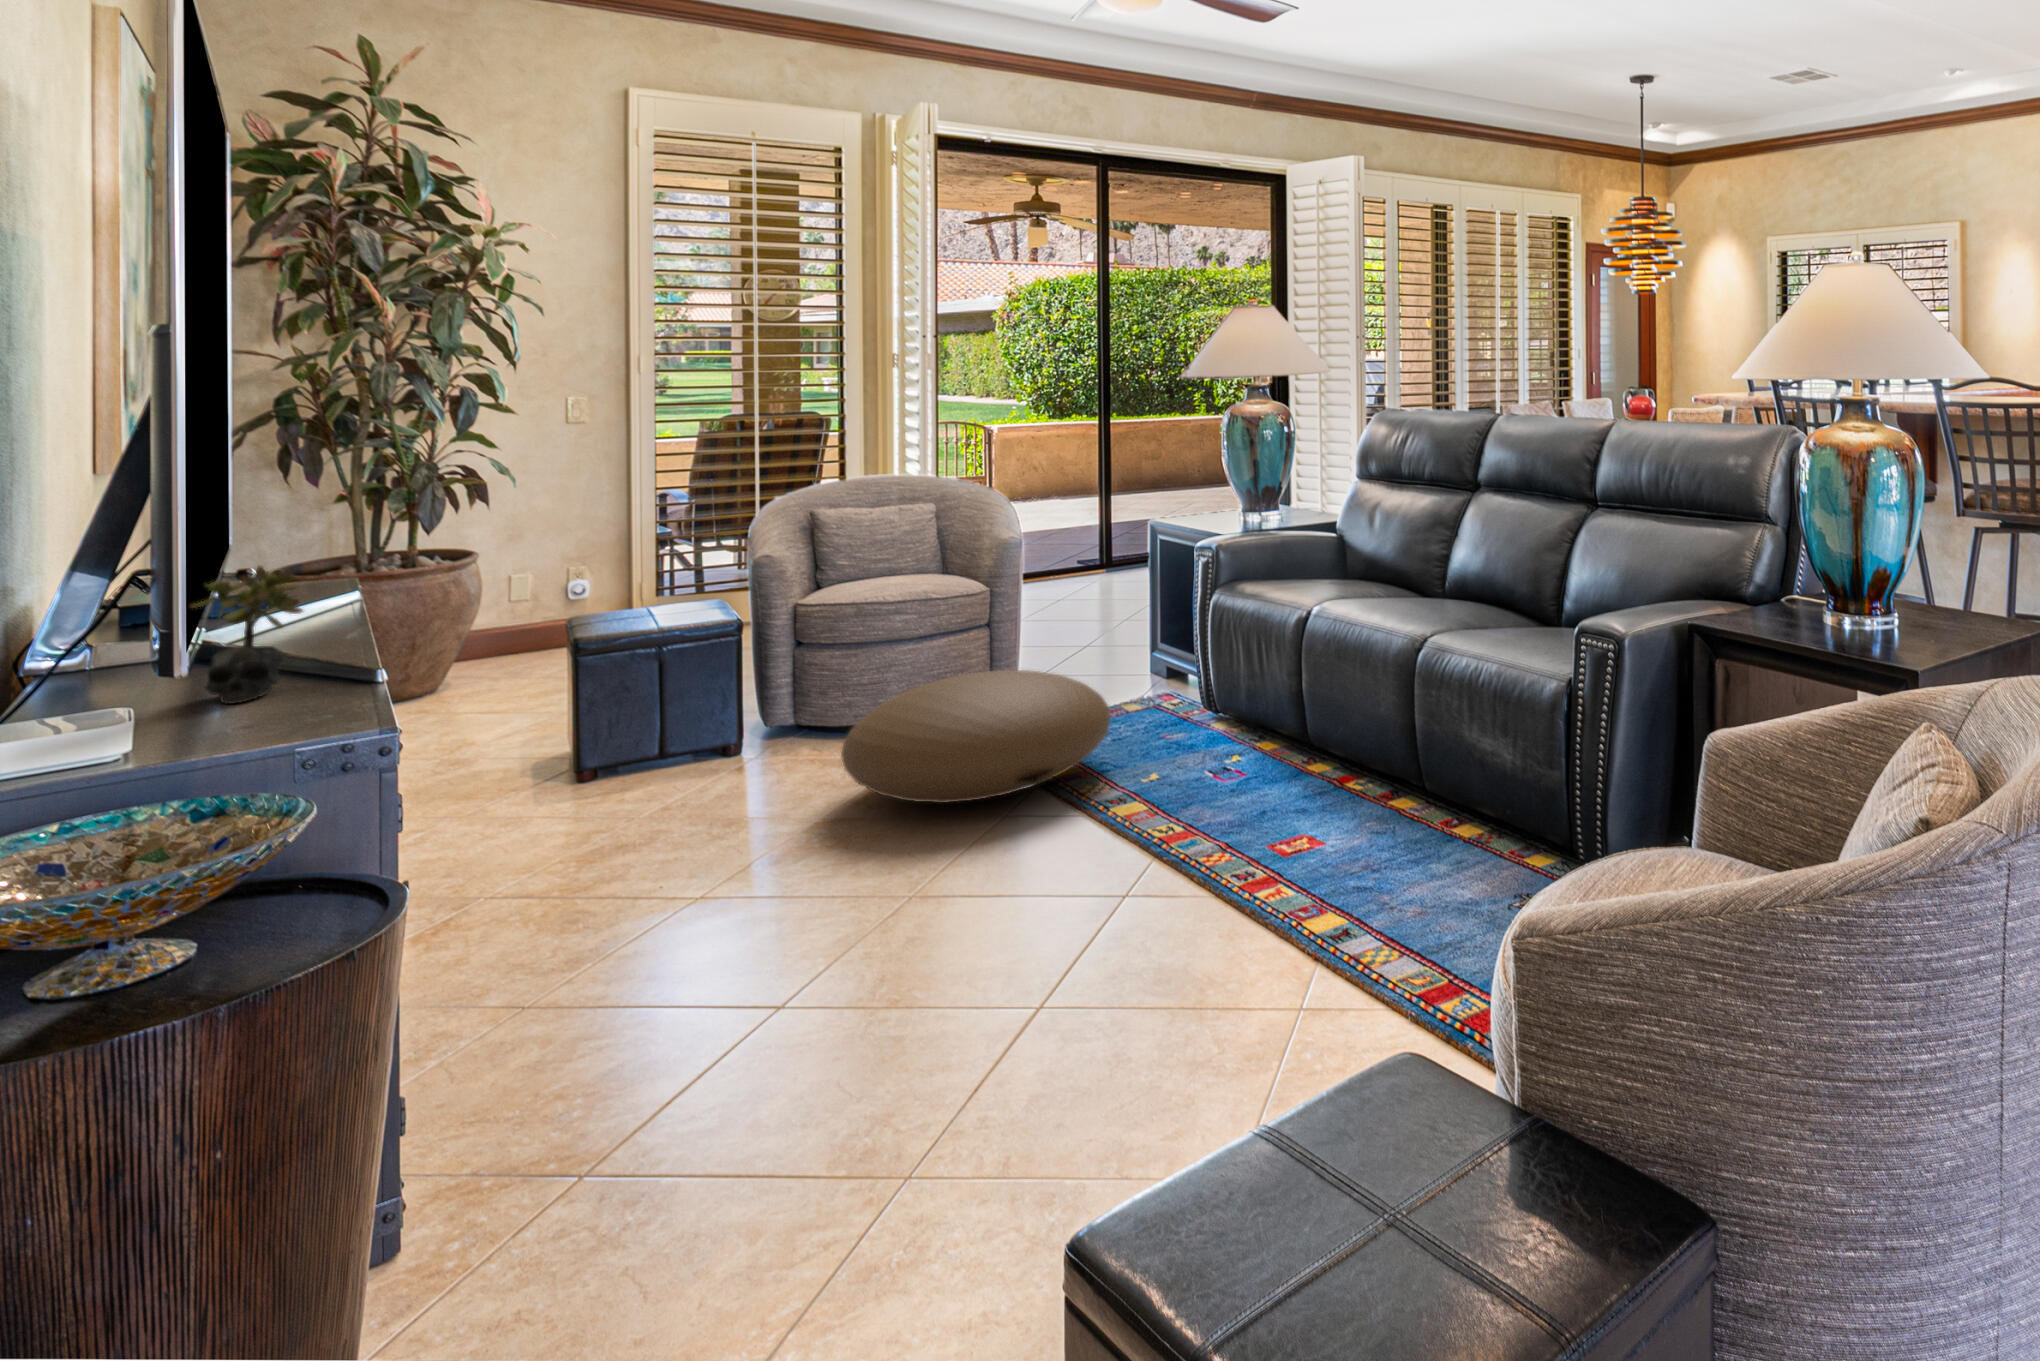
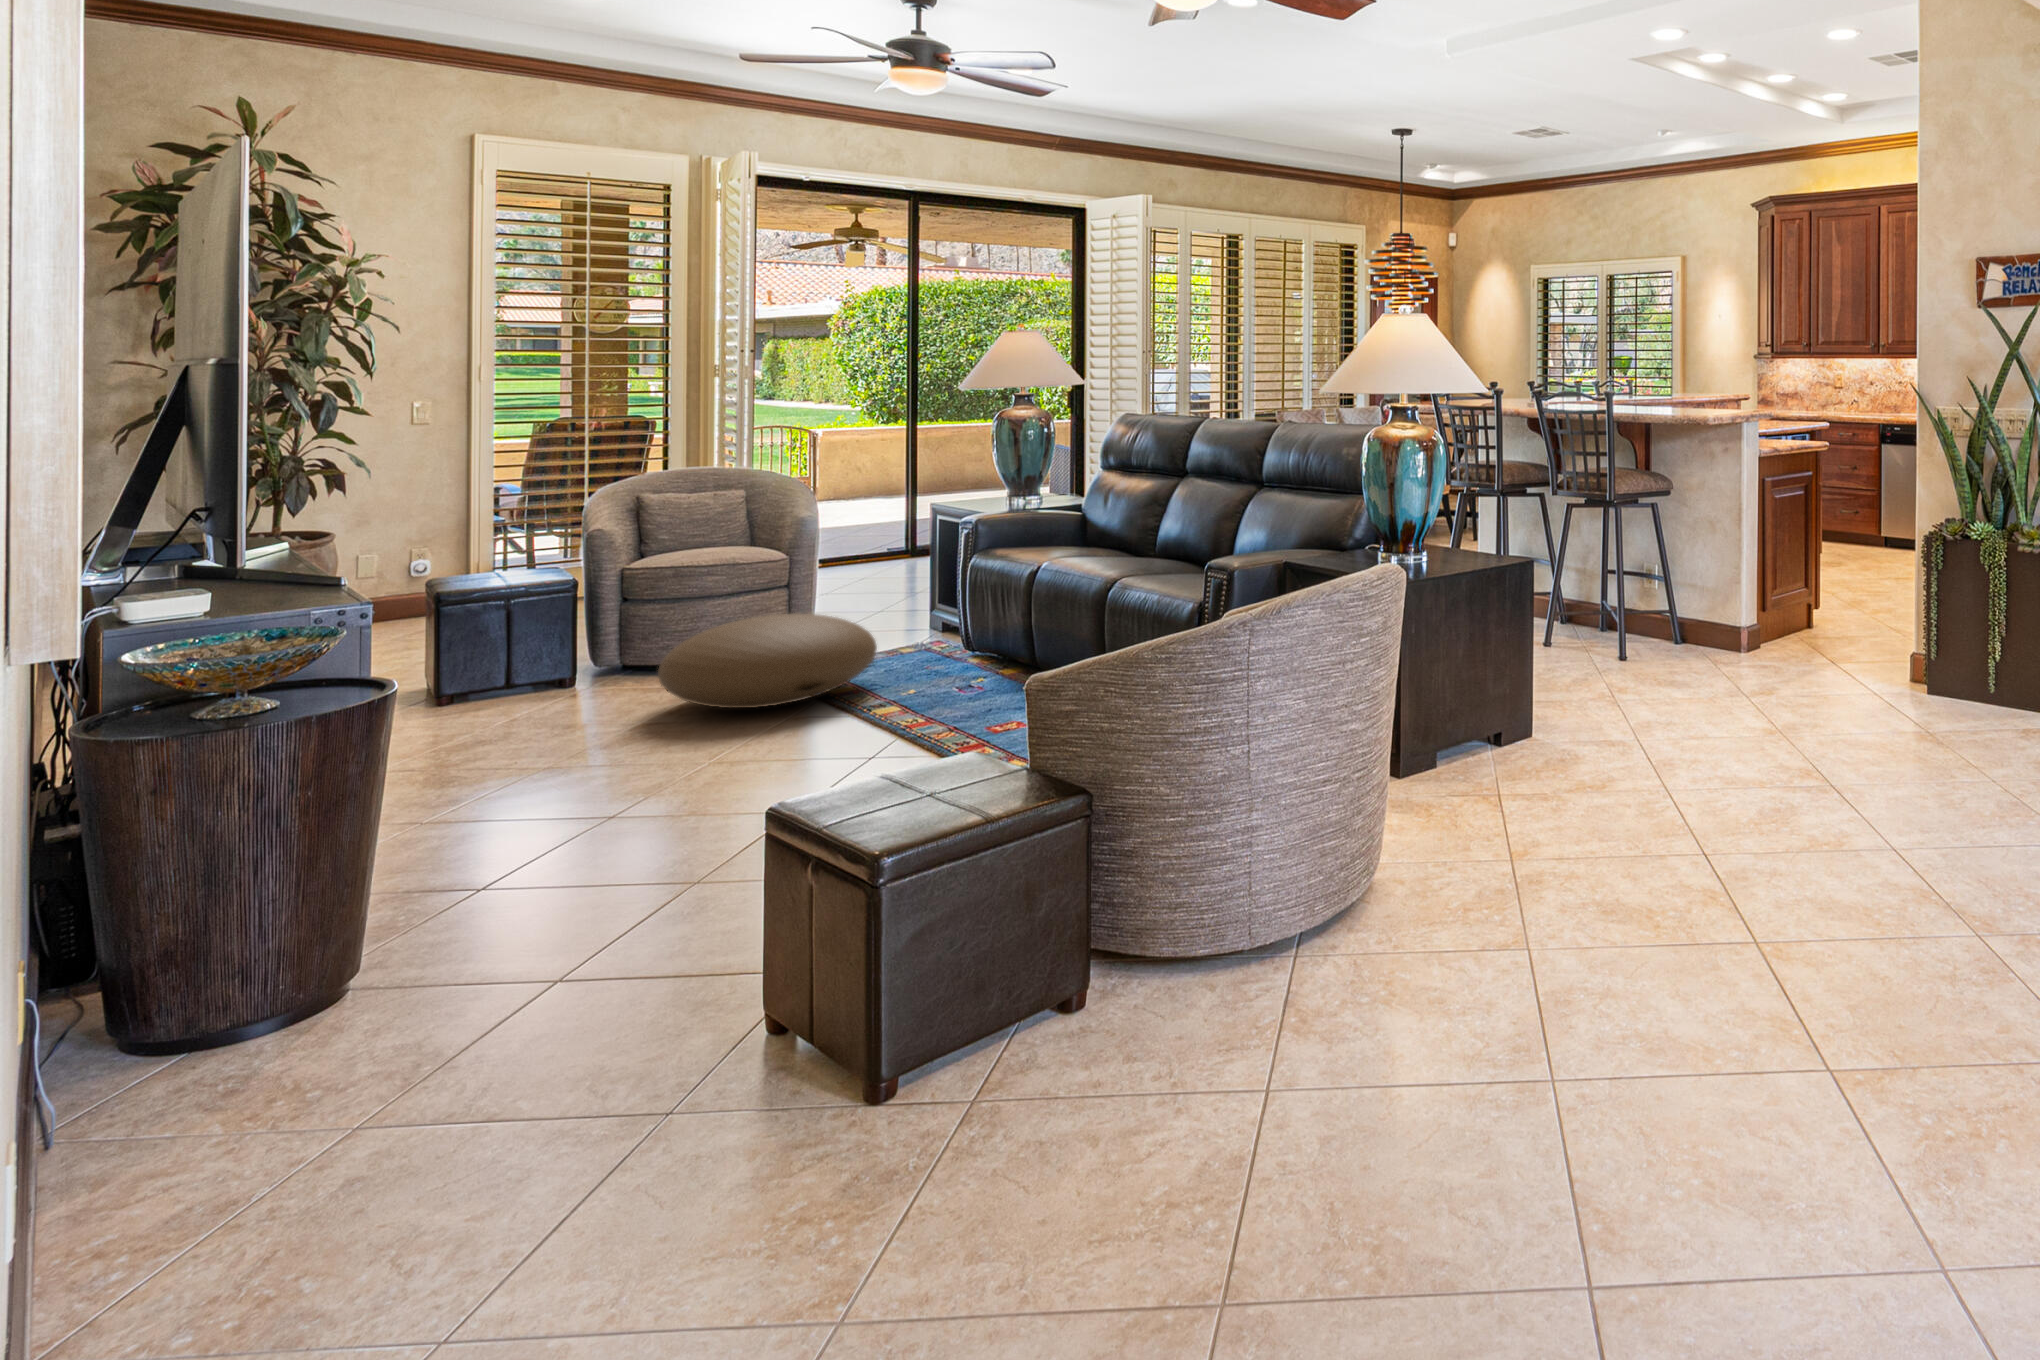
succulent plant: present [191,565,303,704] -> none [217,508,291,593]

